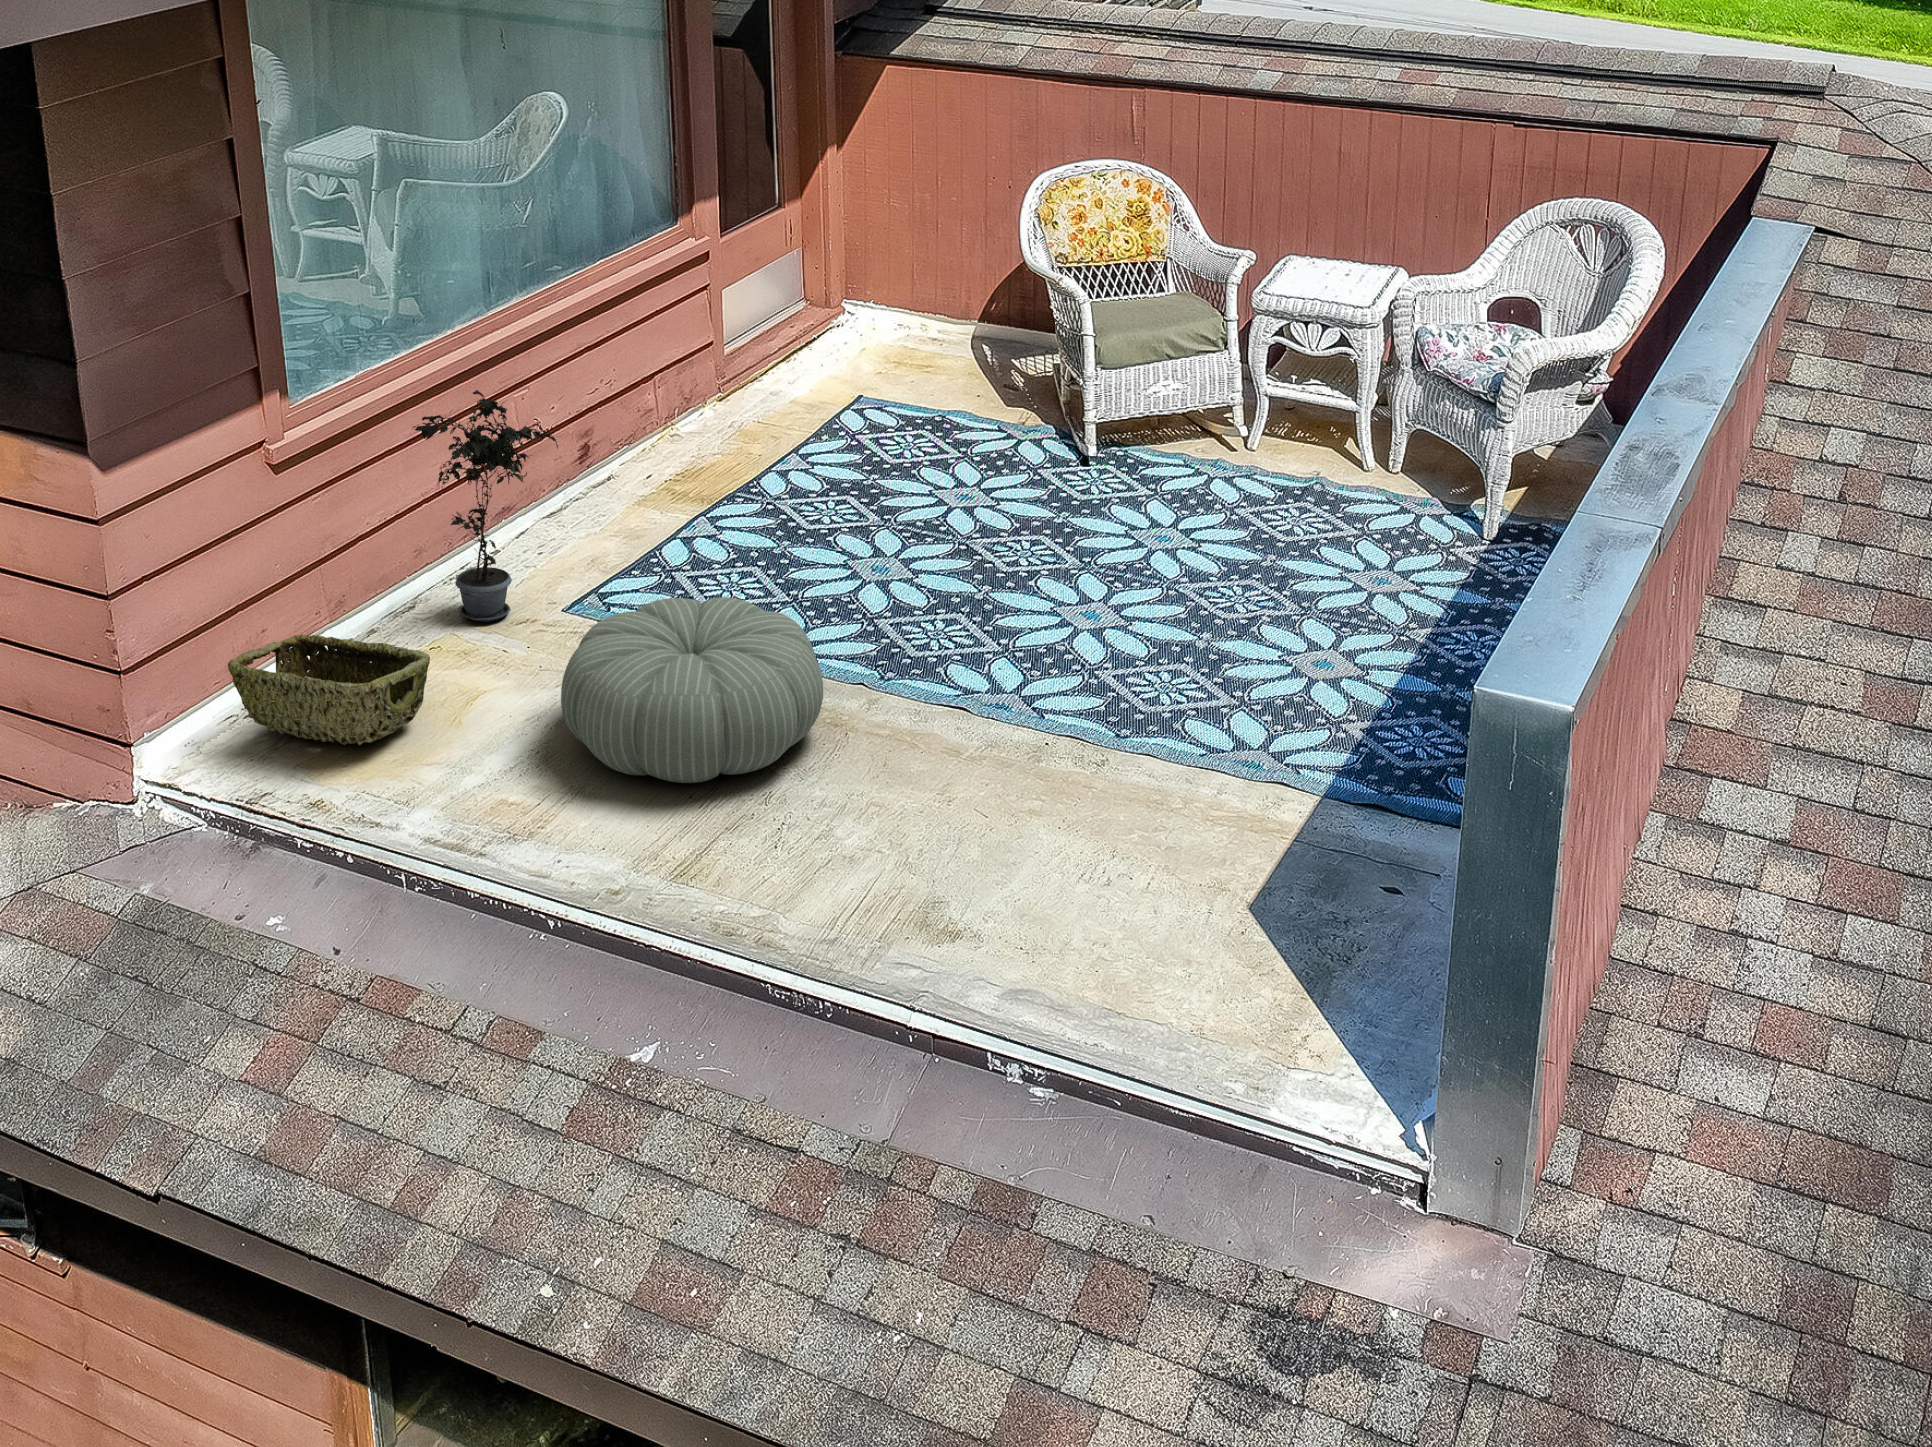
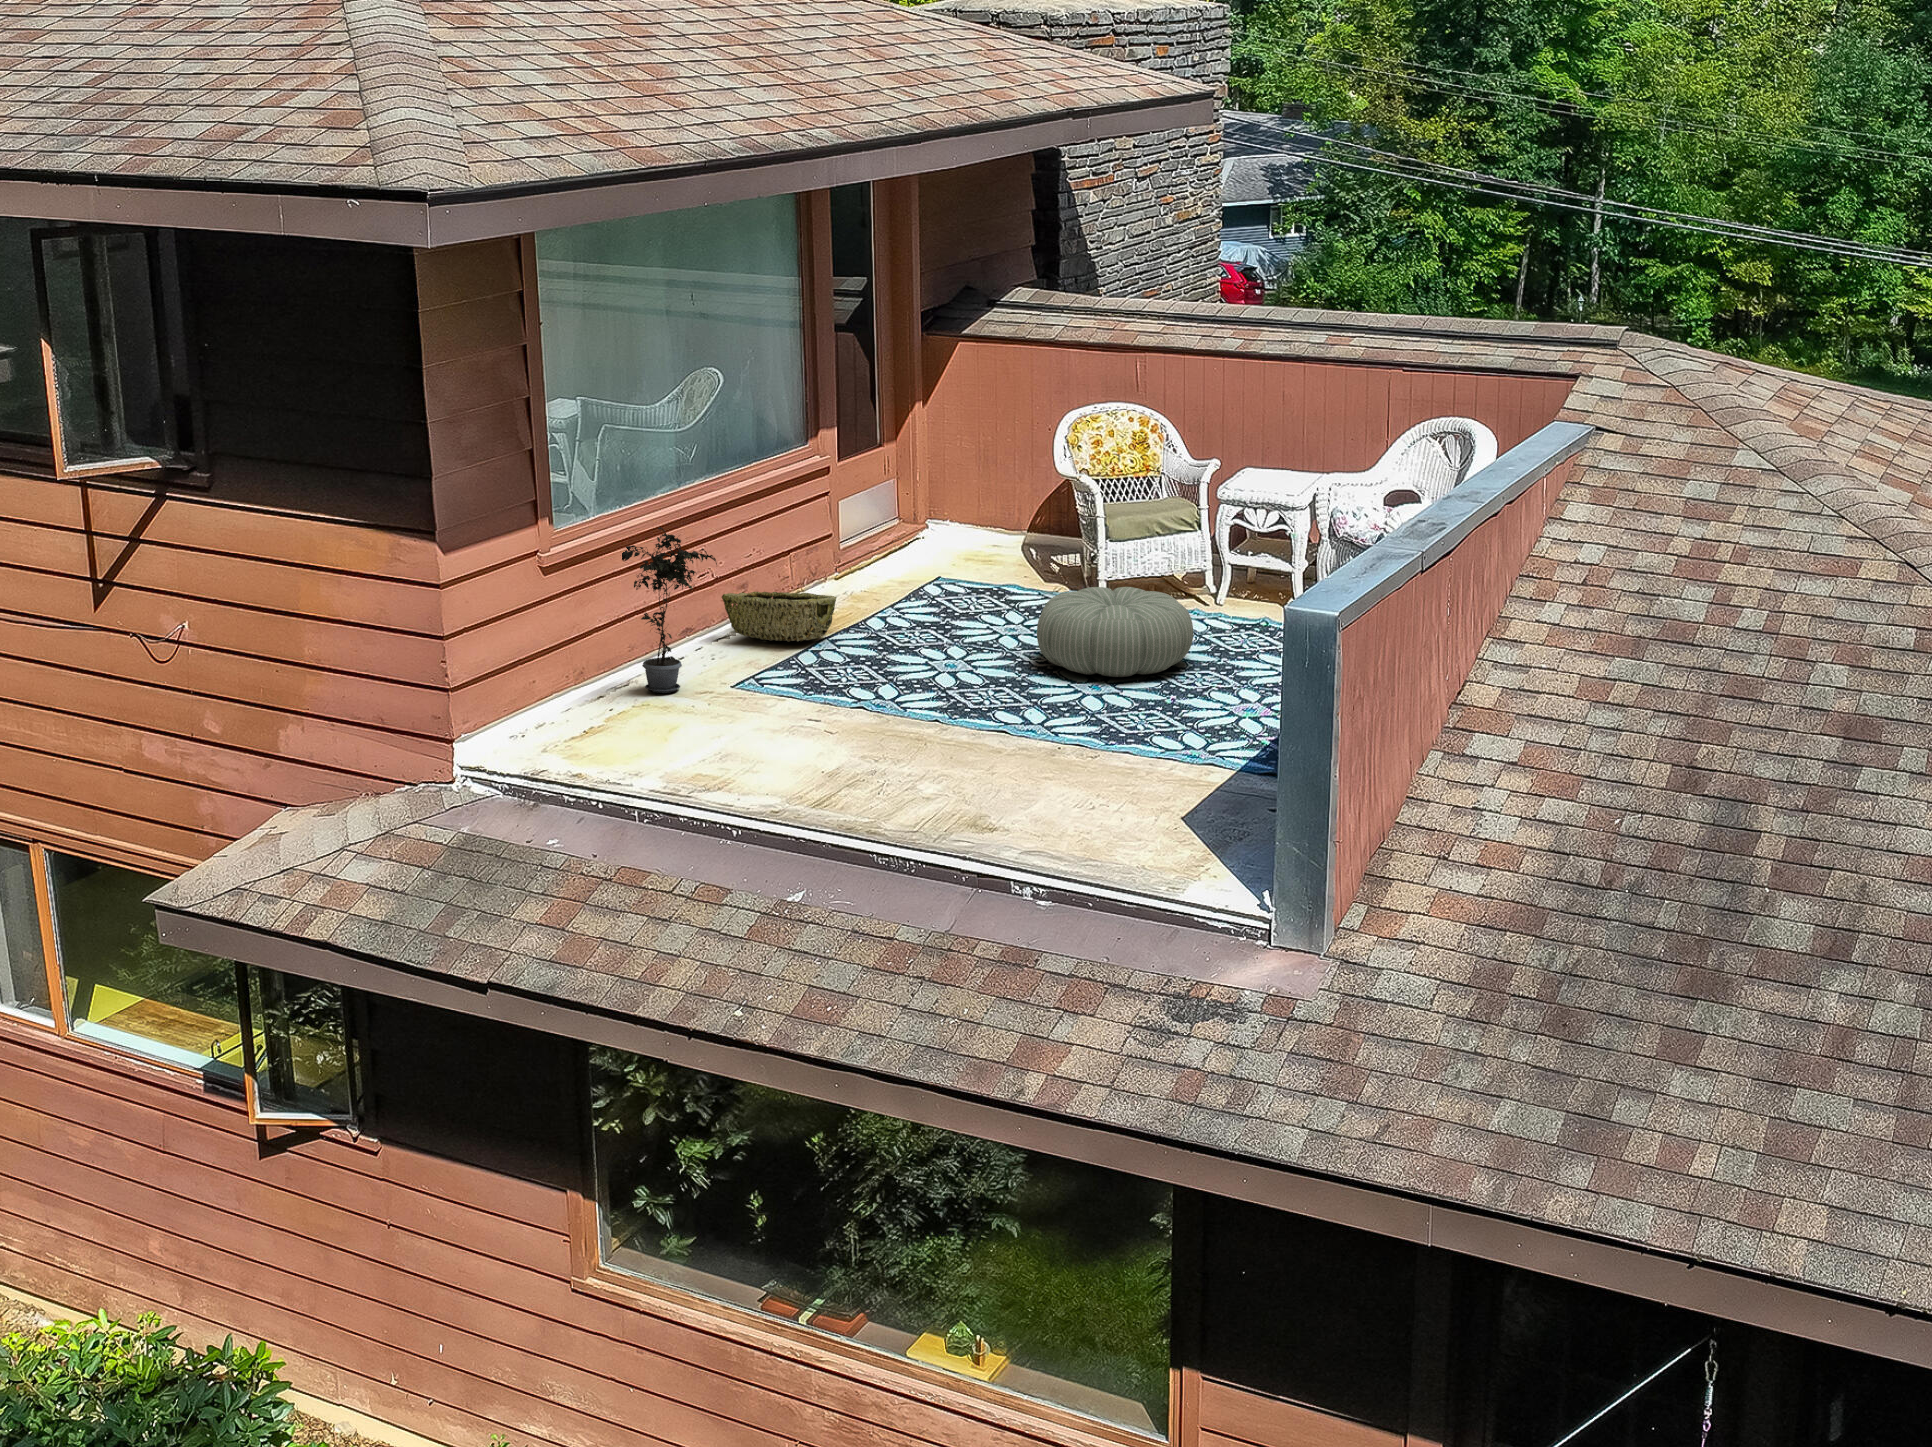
pouf: present [561,597,823,783] -> present [1037,587,1193,677]
woven basket: present [228,635,430,745] -> present [722,592,836,642]

